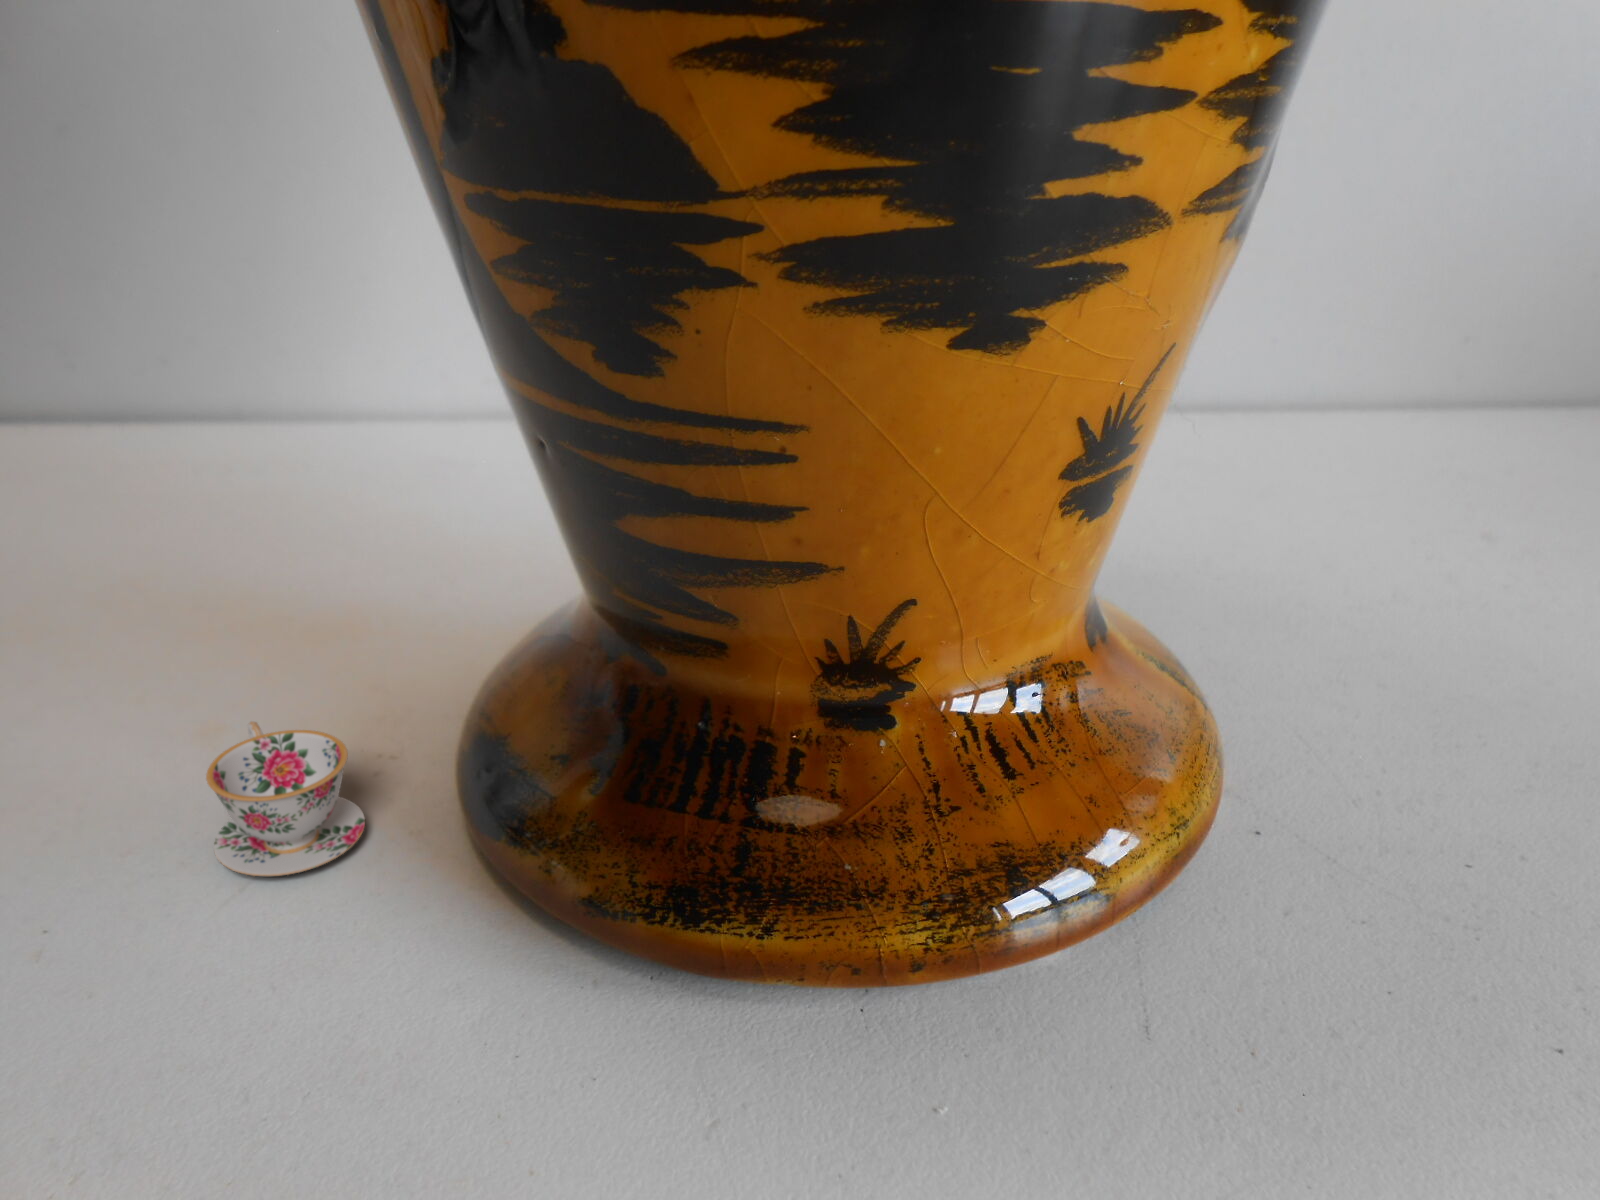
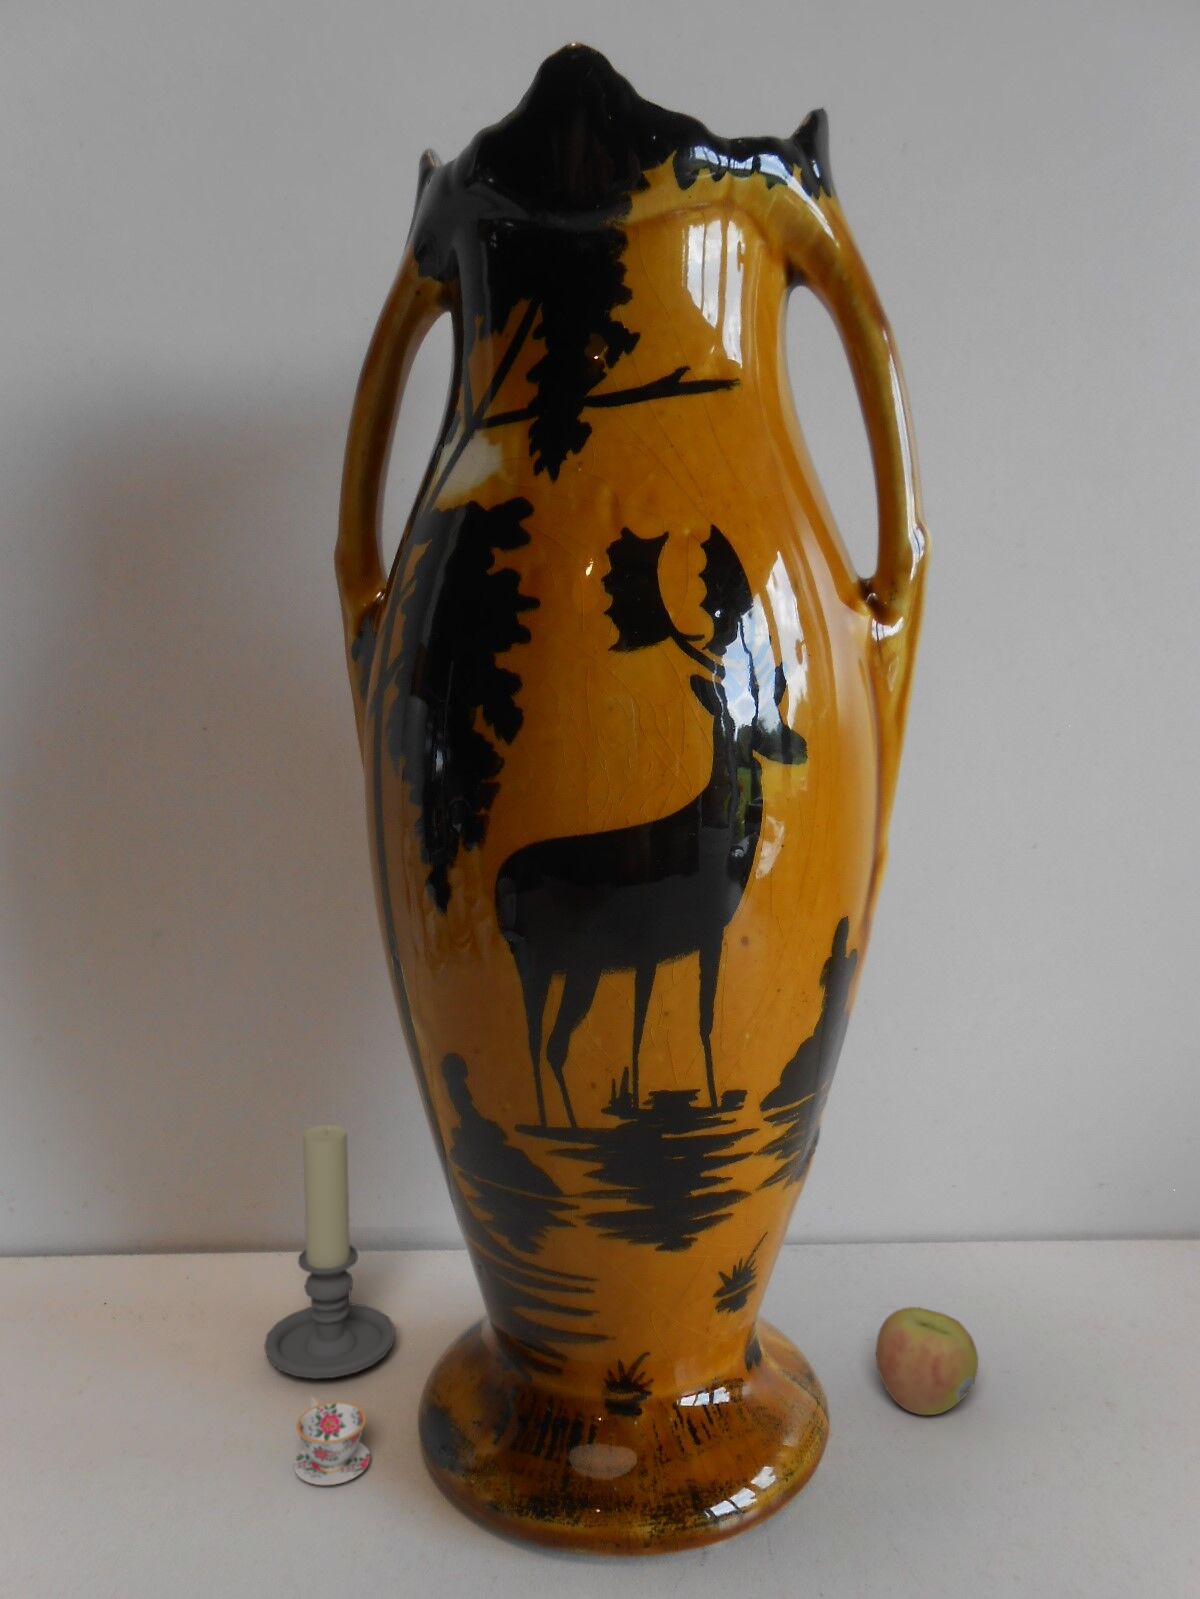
candle holder: none [189,242,428,700] -> present [264,1124,395,1379]
apple: none [1290,551,1484,728] -> present [876,1307,978,1415]

